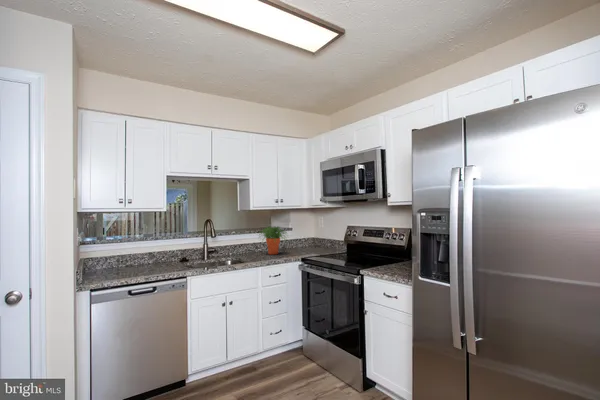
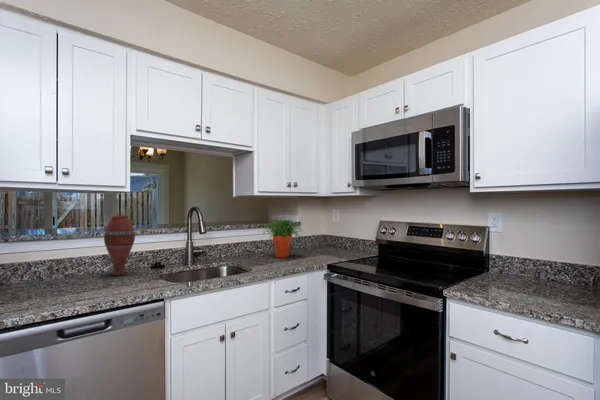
vase: none [150,226,169,265] -> present [104,214,135,275]

